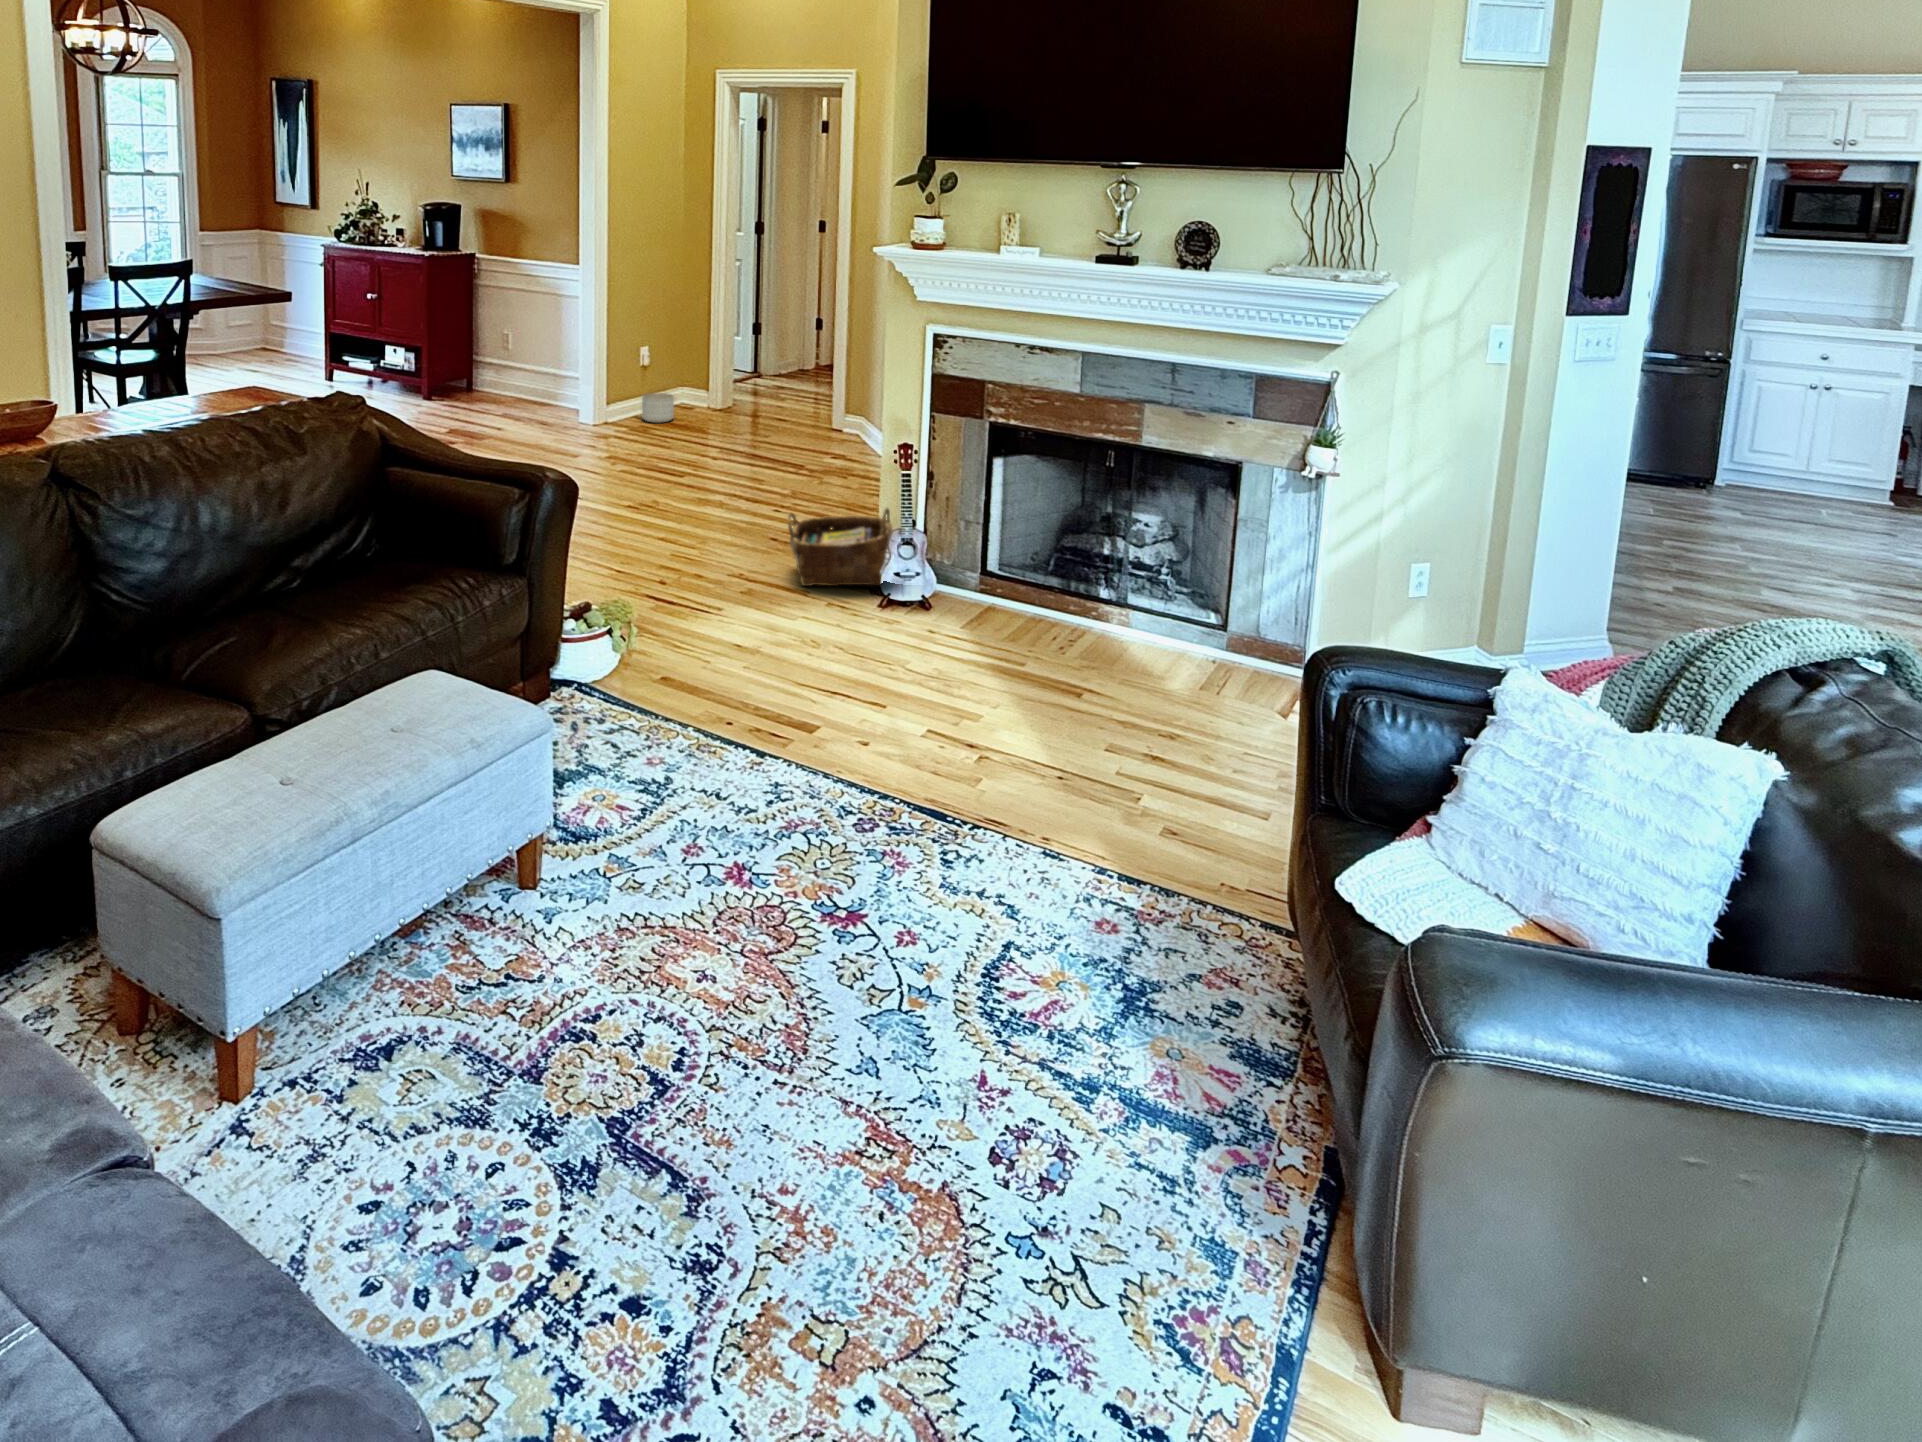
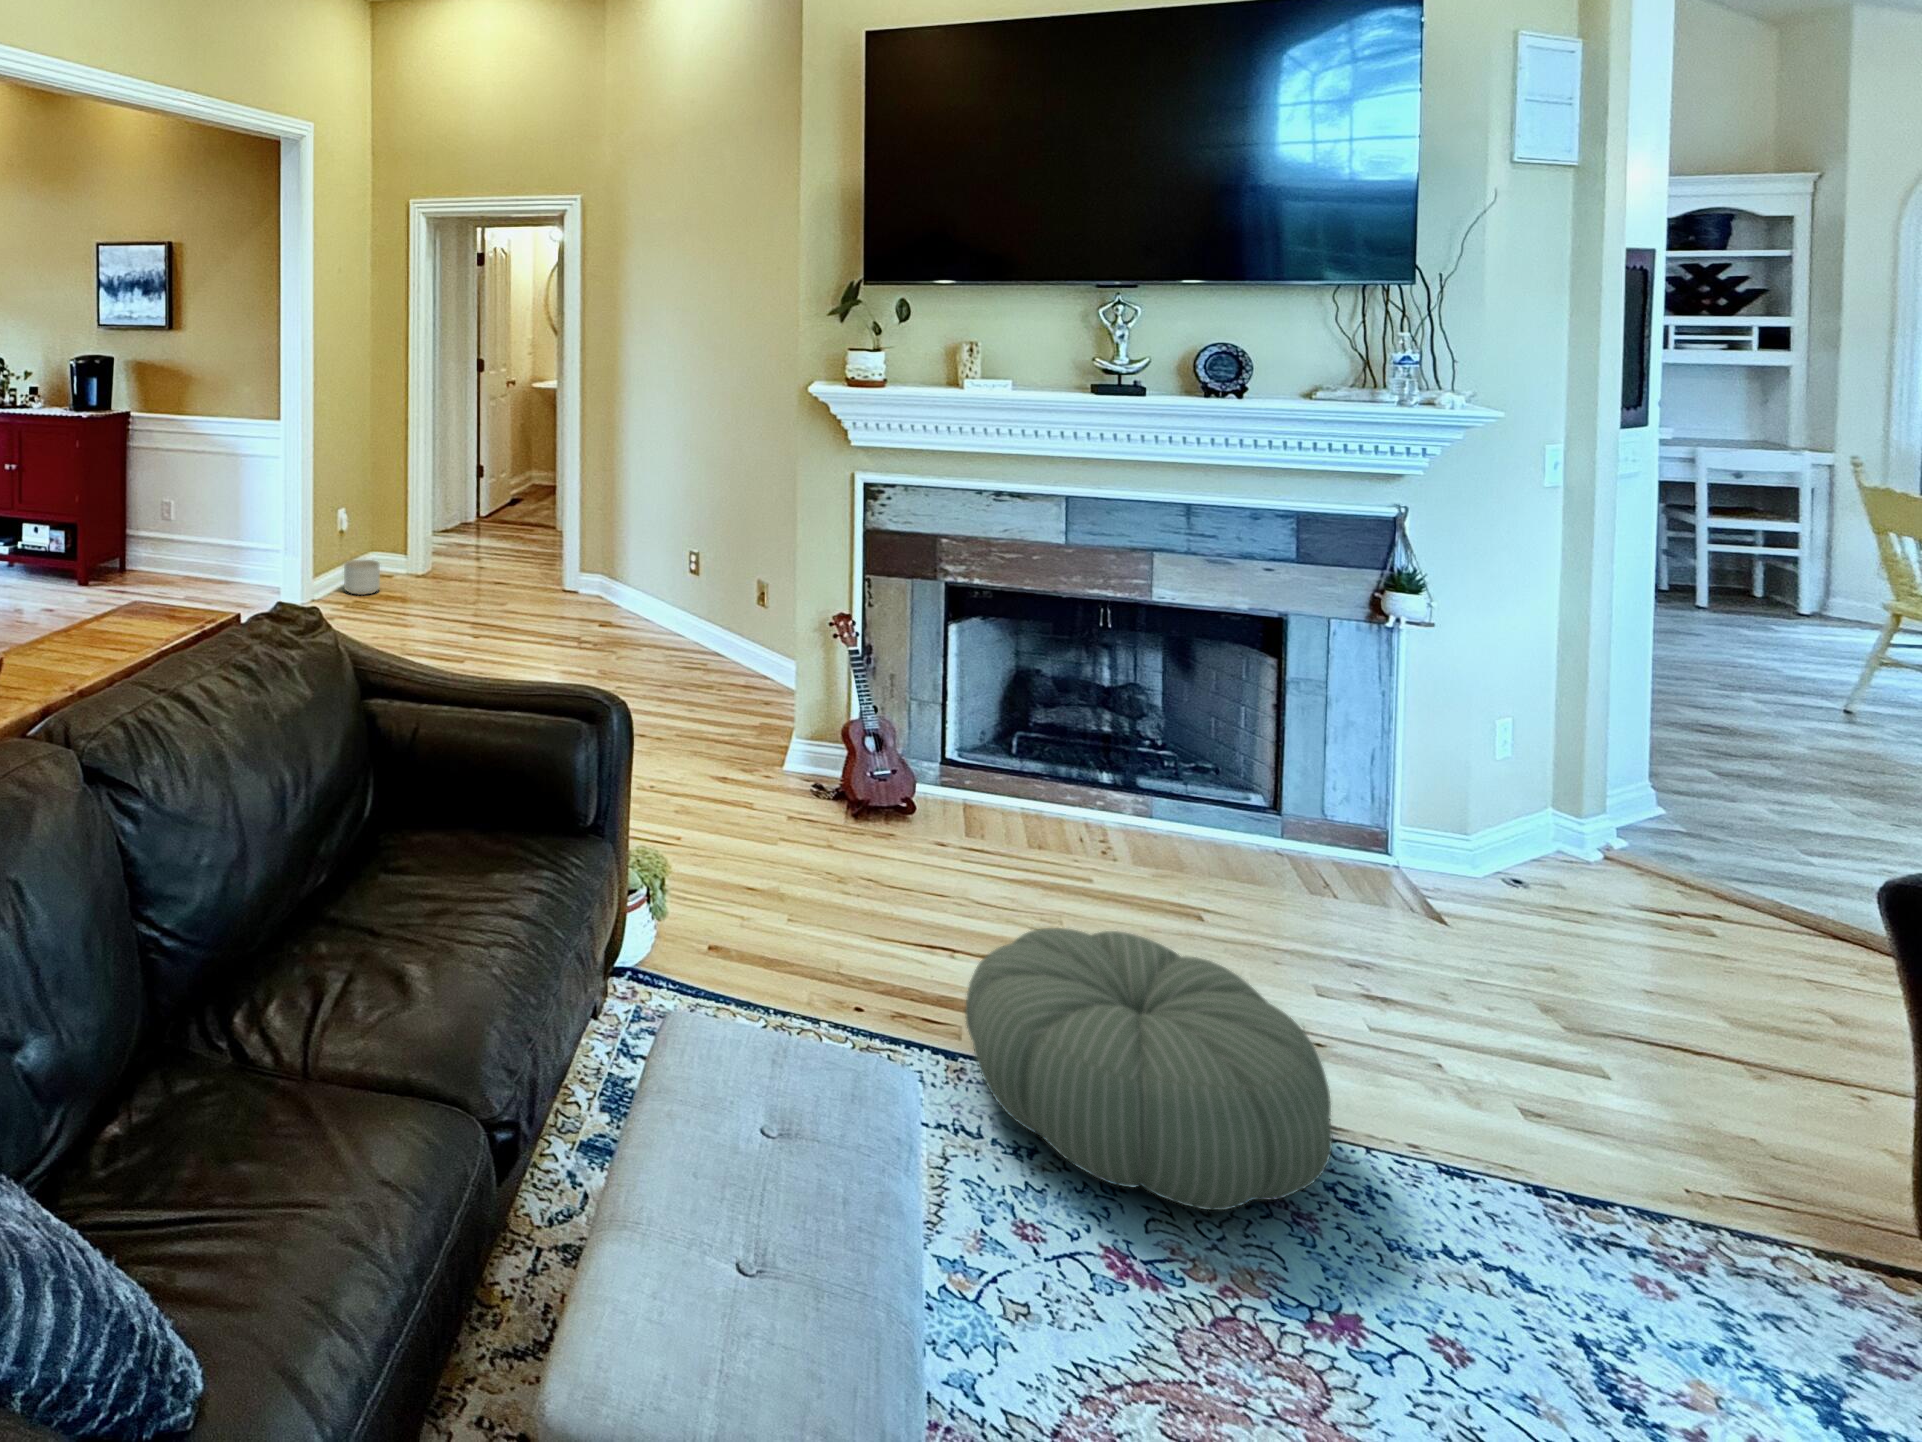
woven basket: present [788,508,892,586] -> none [691,690,822,796]
pouf: none [753,668,990,846] -> present [965,928,1333,1210]

